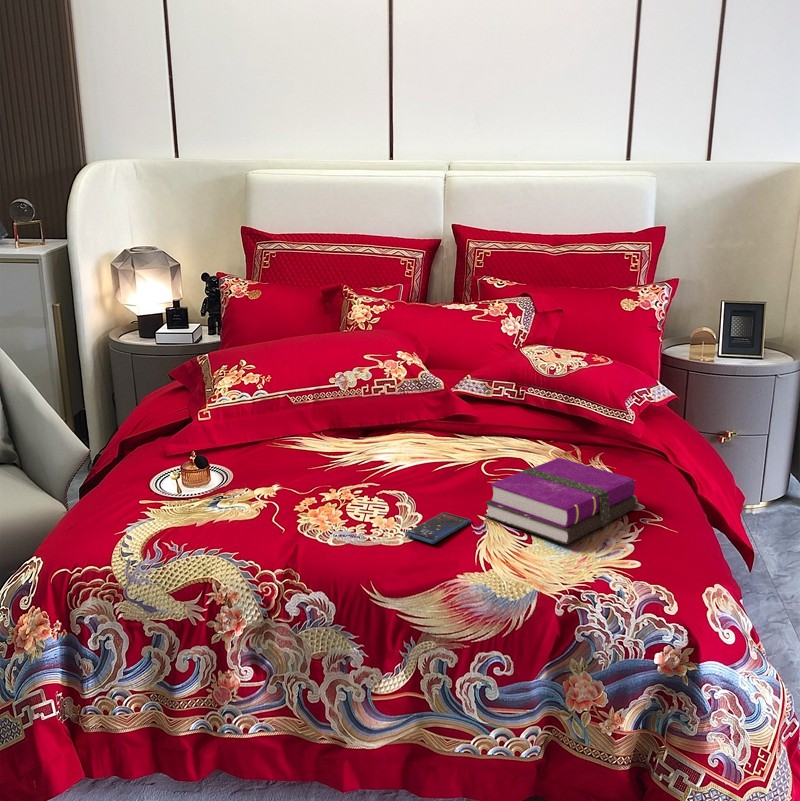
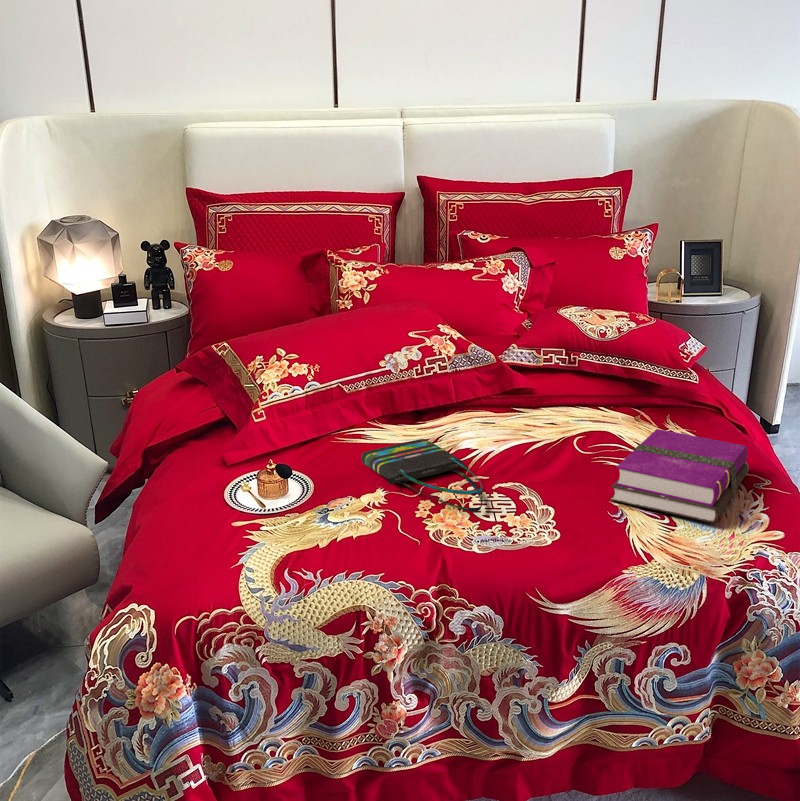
tote bag: none [283,449,372,512] -> present [361,439,483,512]
smartphone: present [405,512,471,544] -> none [548,501,601,538]

